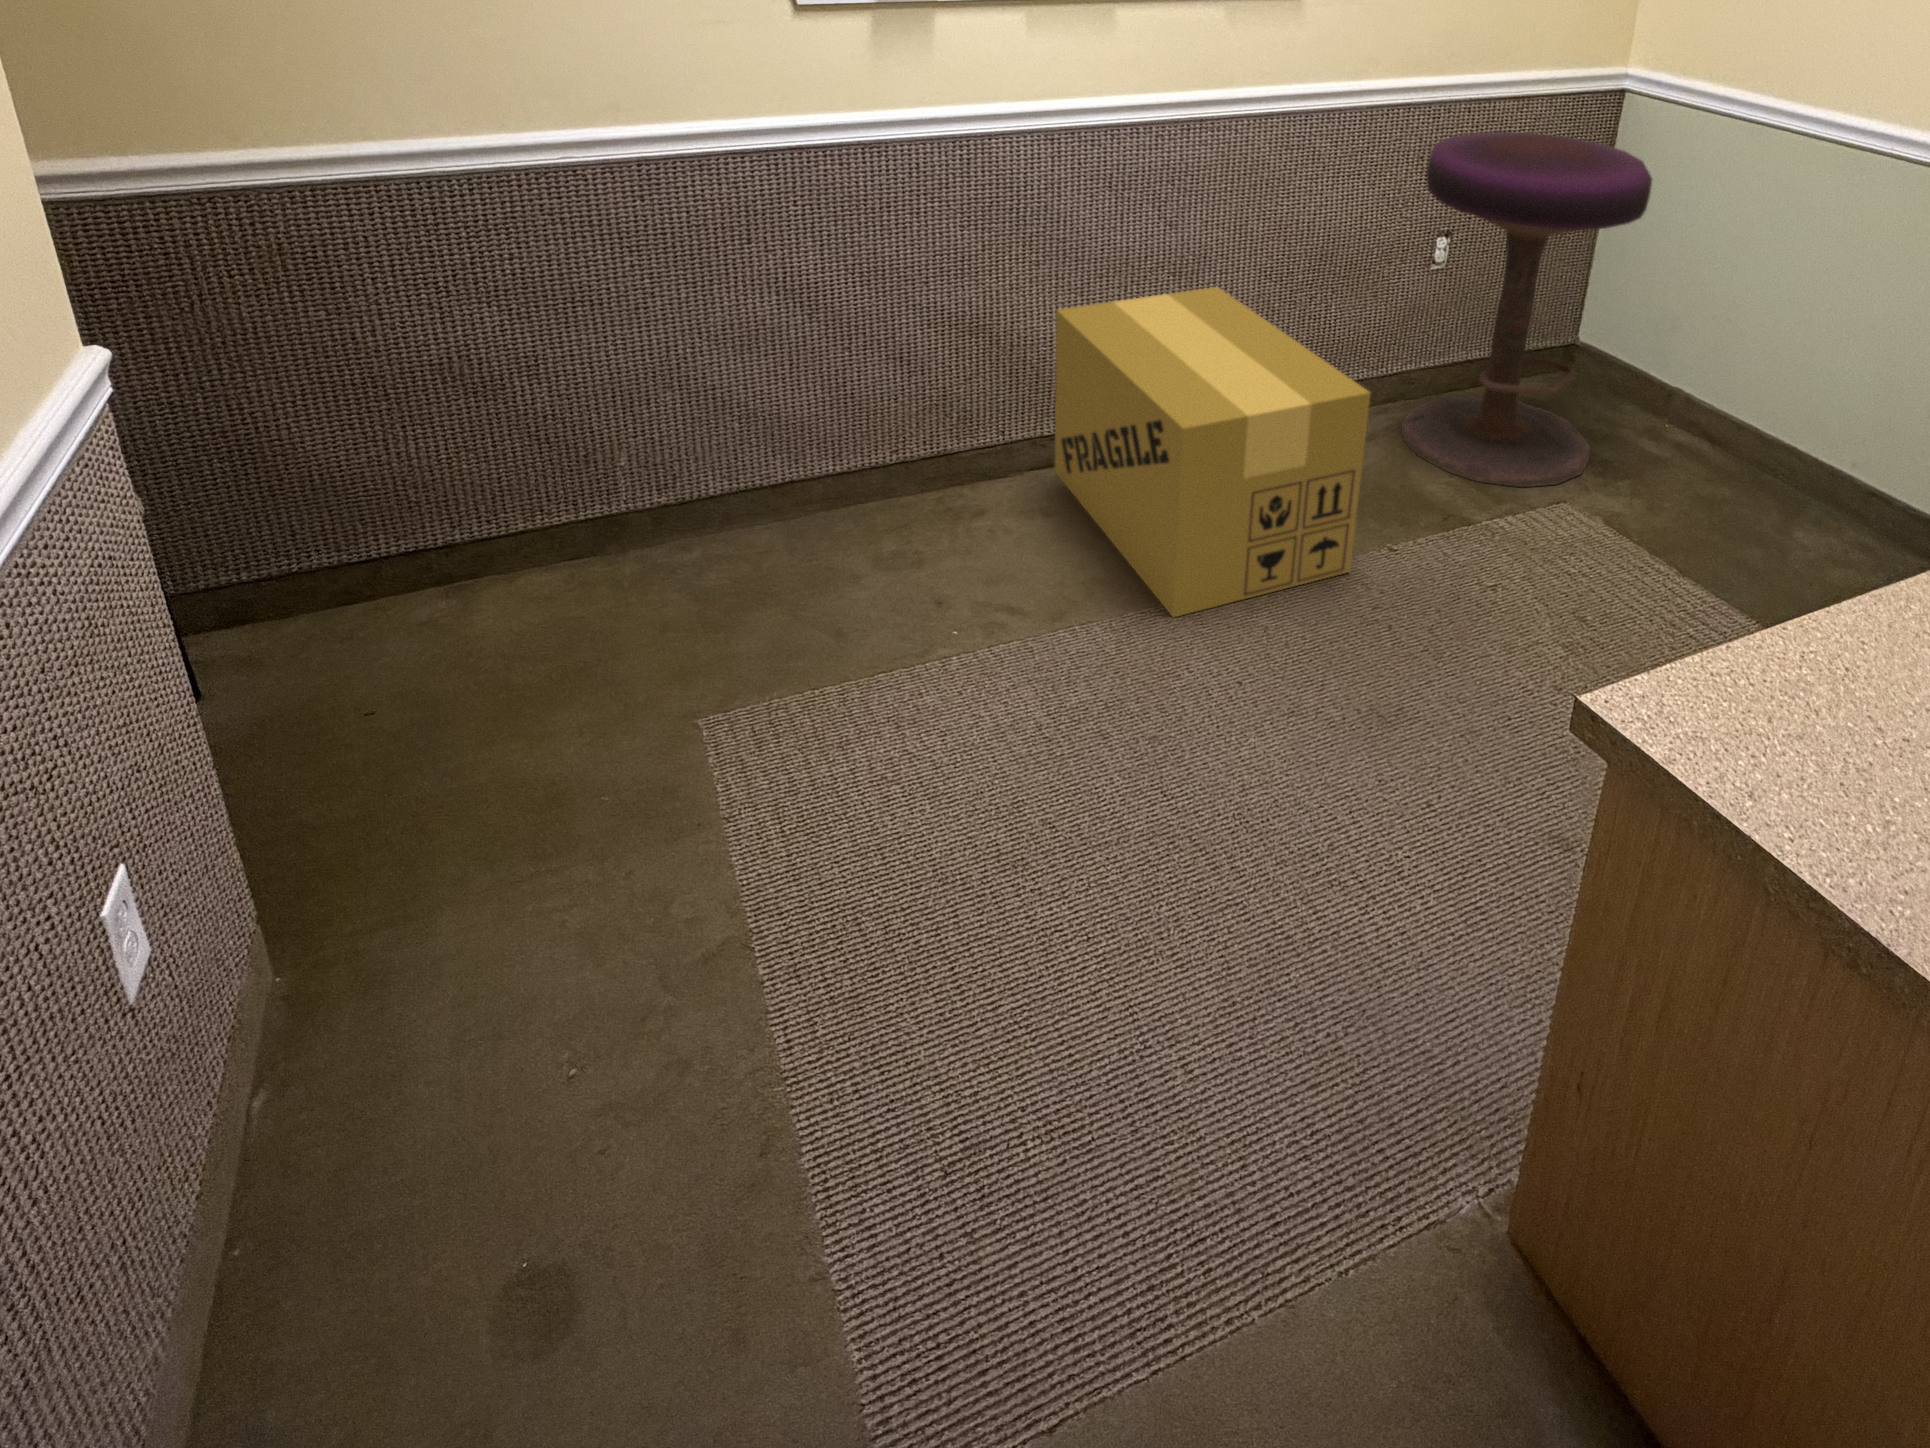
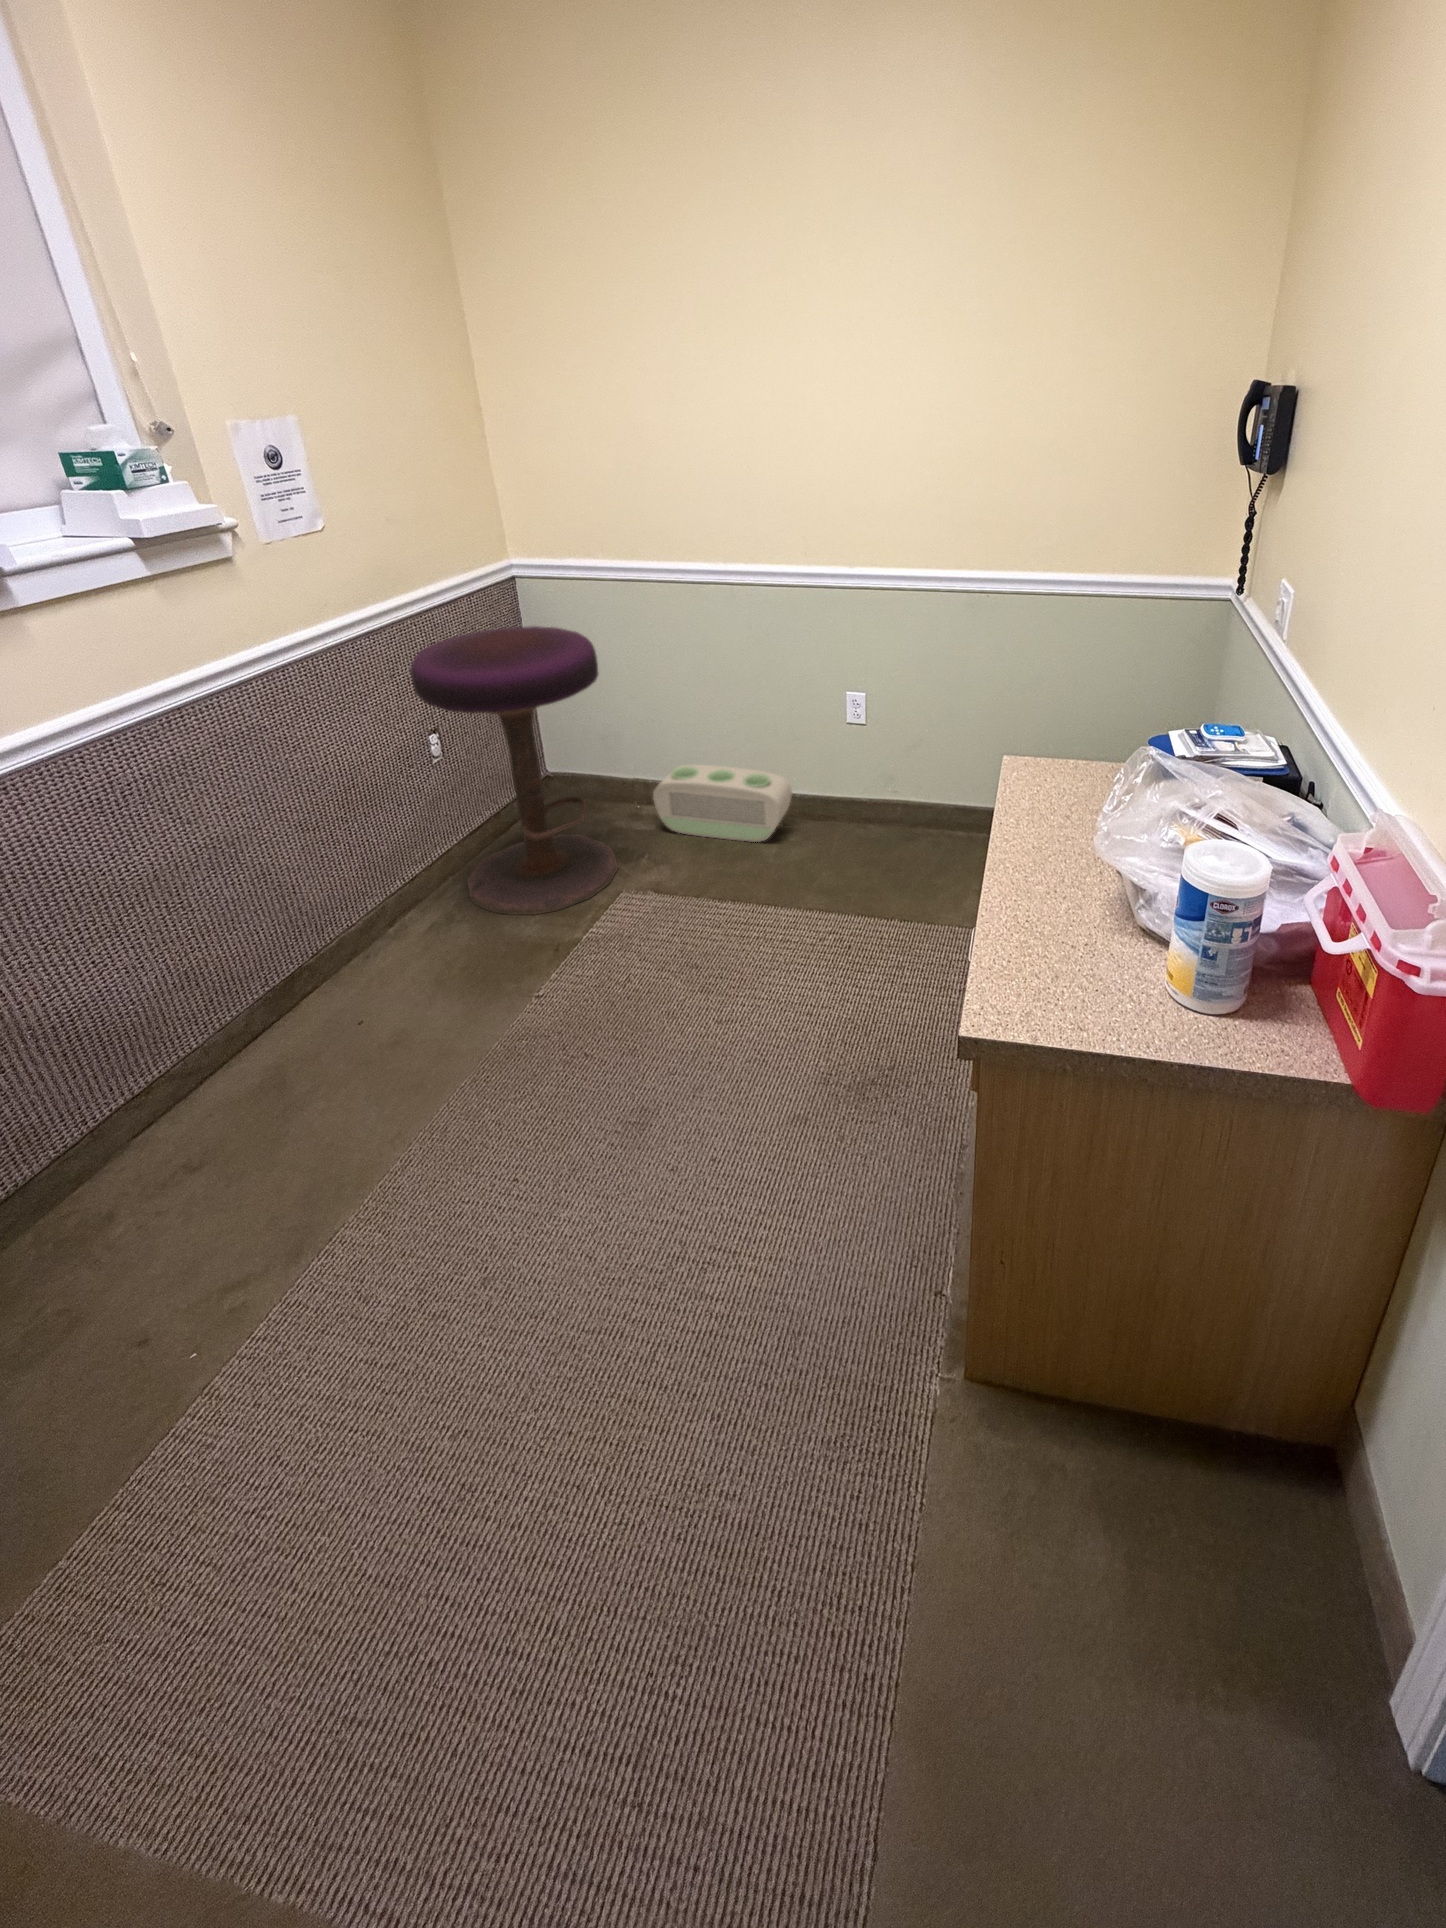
cardboard box: present [1055,287,1370,617] -> none [98,859,527,1169]
air purifier: none [1674,387,1891,534] -> present [653,765,792,842]

